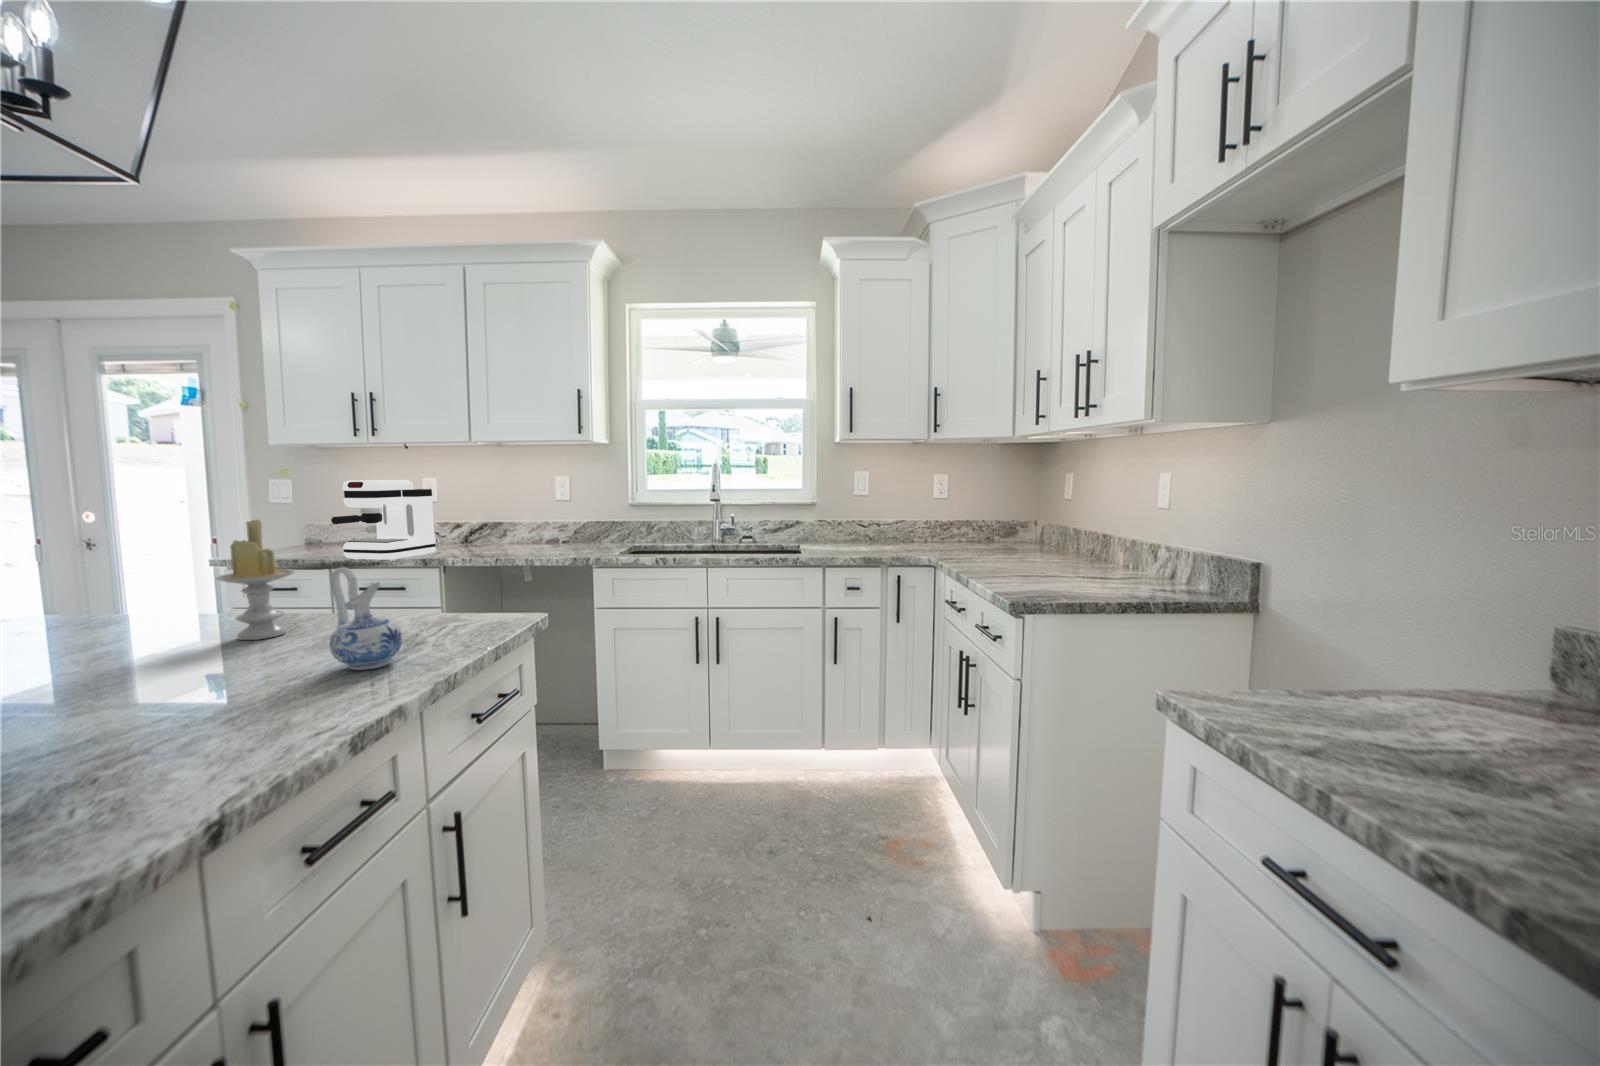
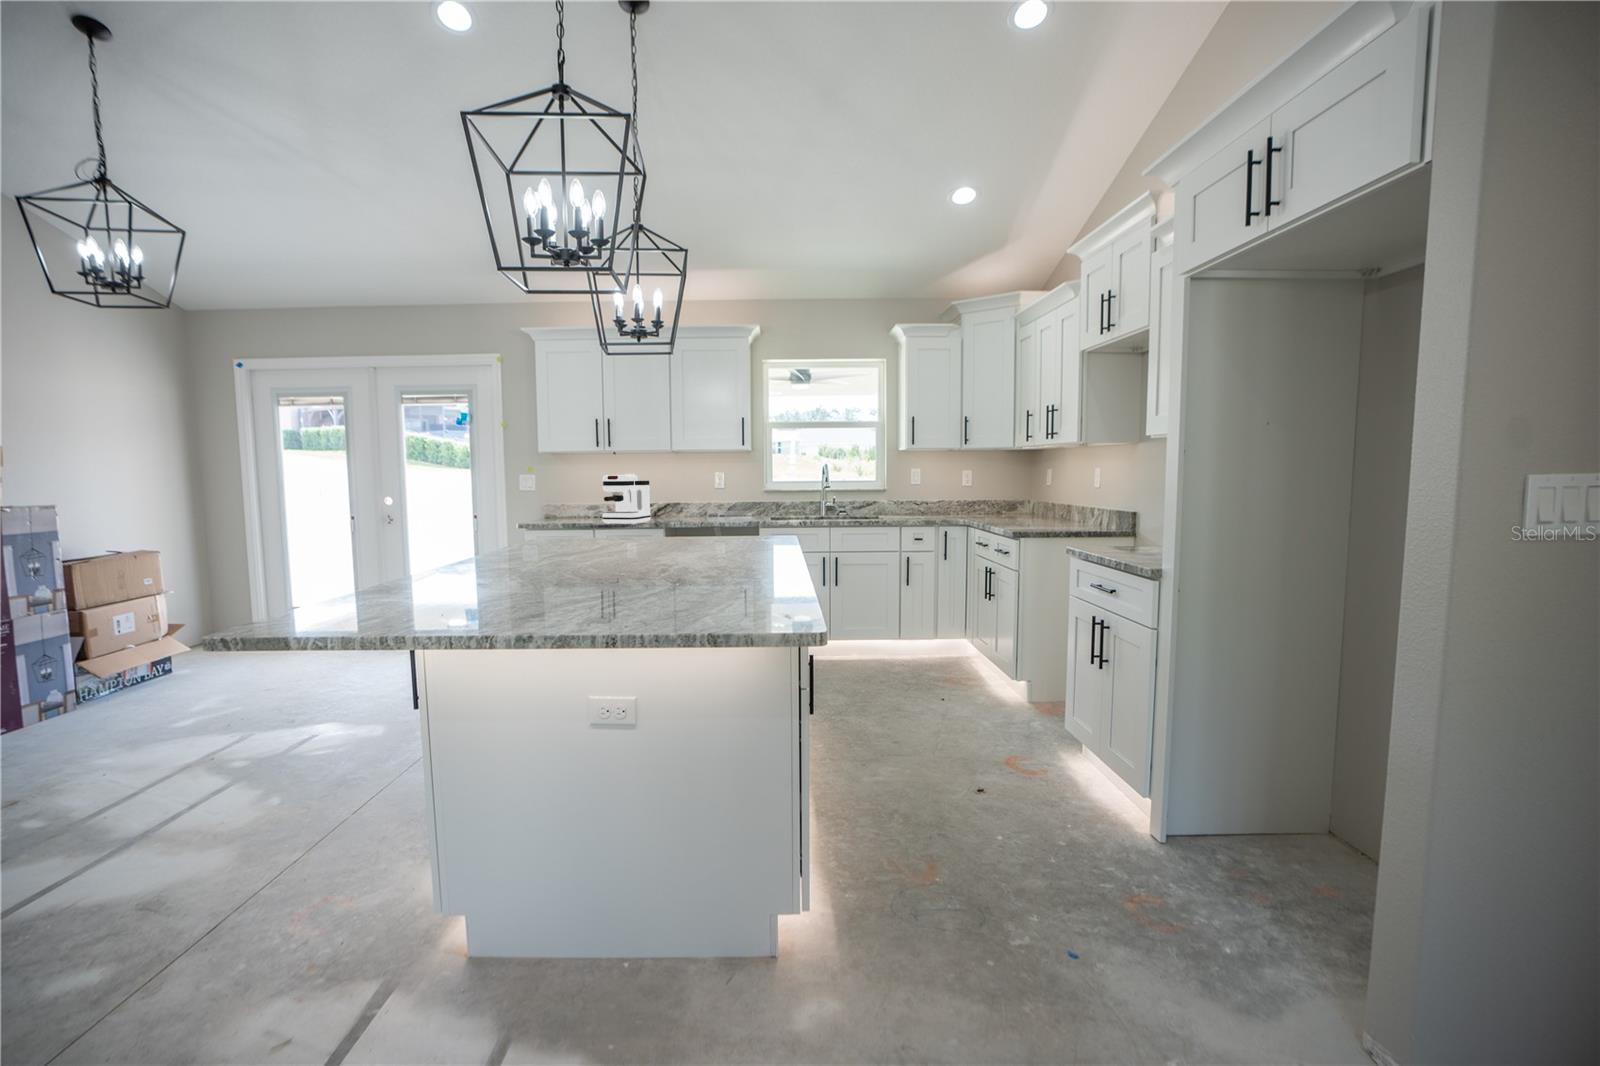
candle: present [216,520,295,640] -> none [666,489,693,542]
ceramic pitcher: present [330,567,402,670] -> none [745,506,769,546]

